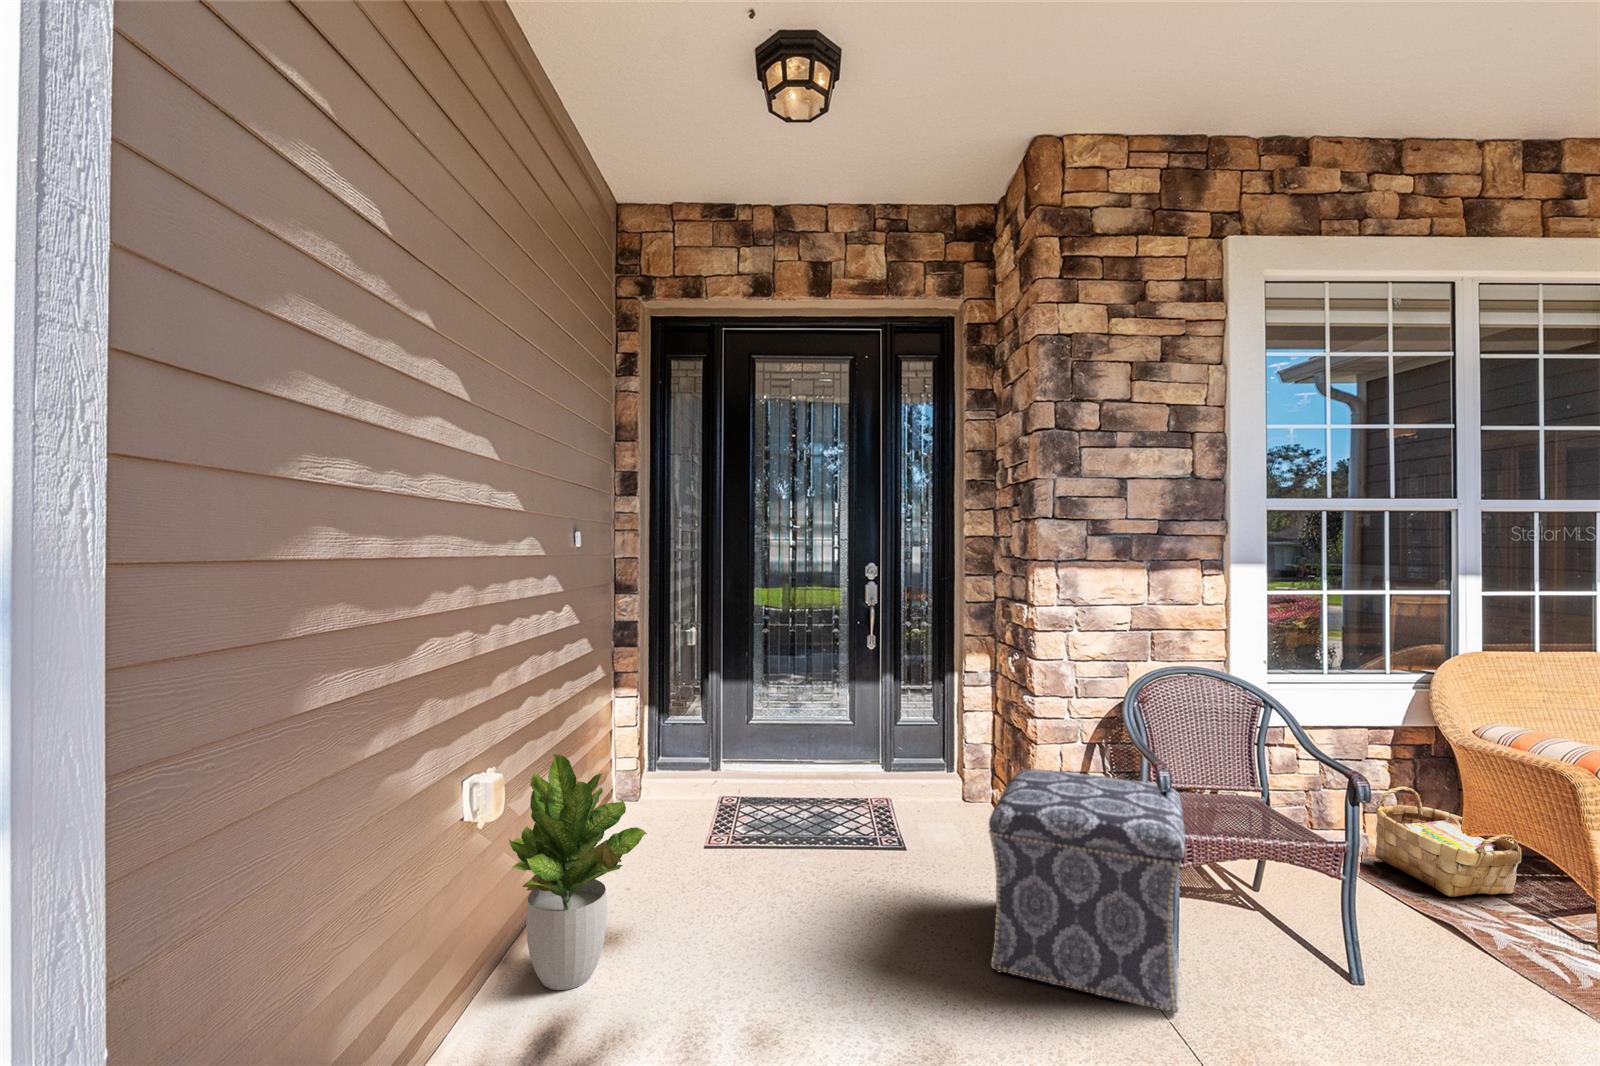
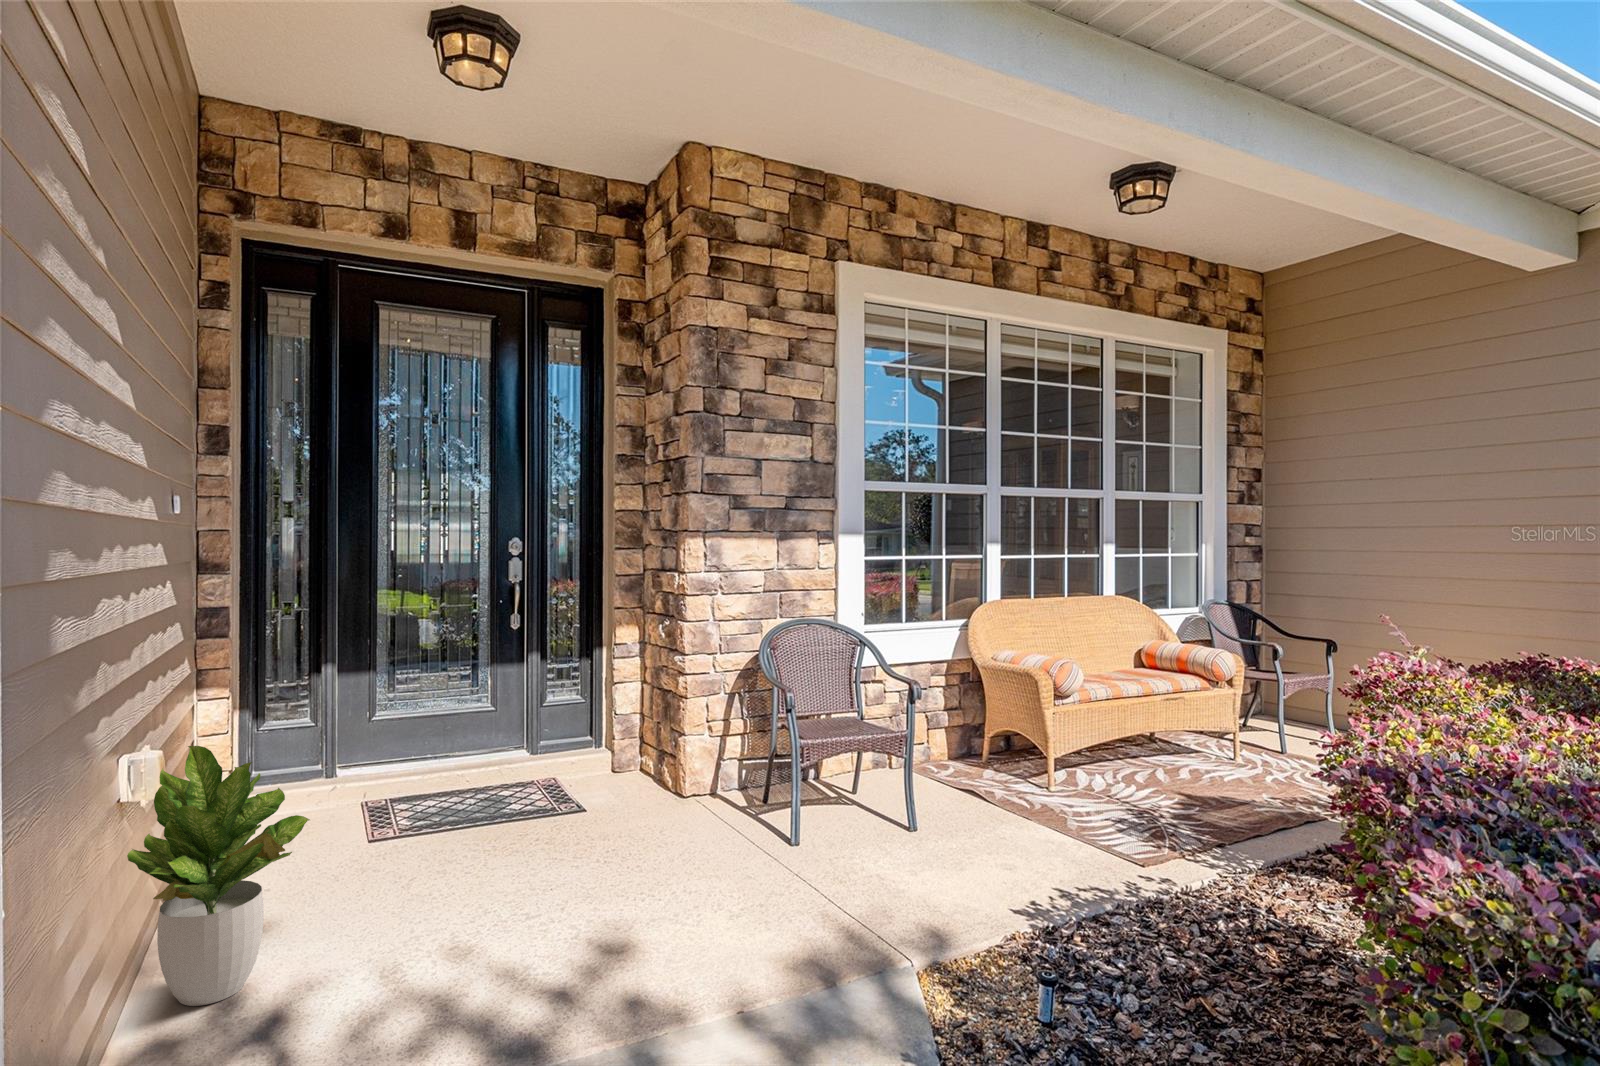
ottoman: present [989,769,1185,1014] -> none [664,715,819,890]
woven basket: present [1375,786,1522,897] -> none [934,704,1020,779]

